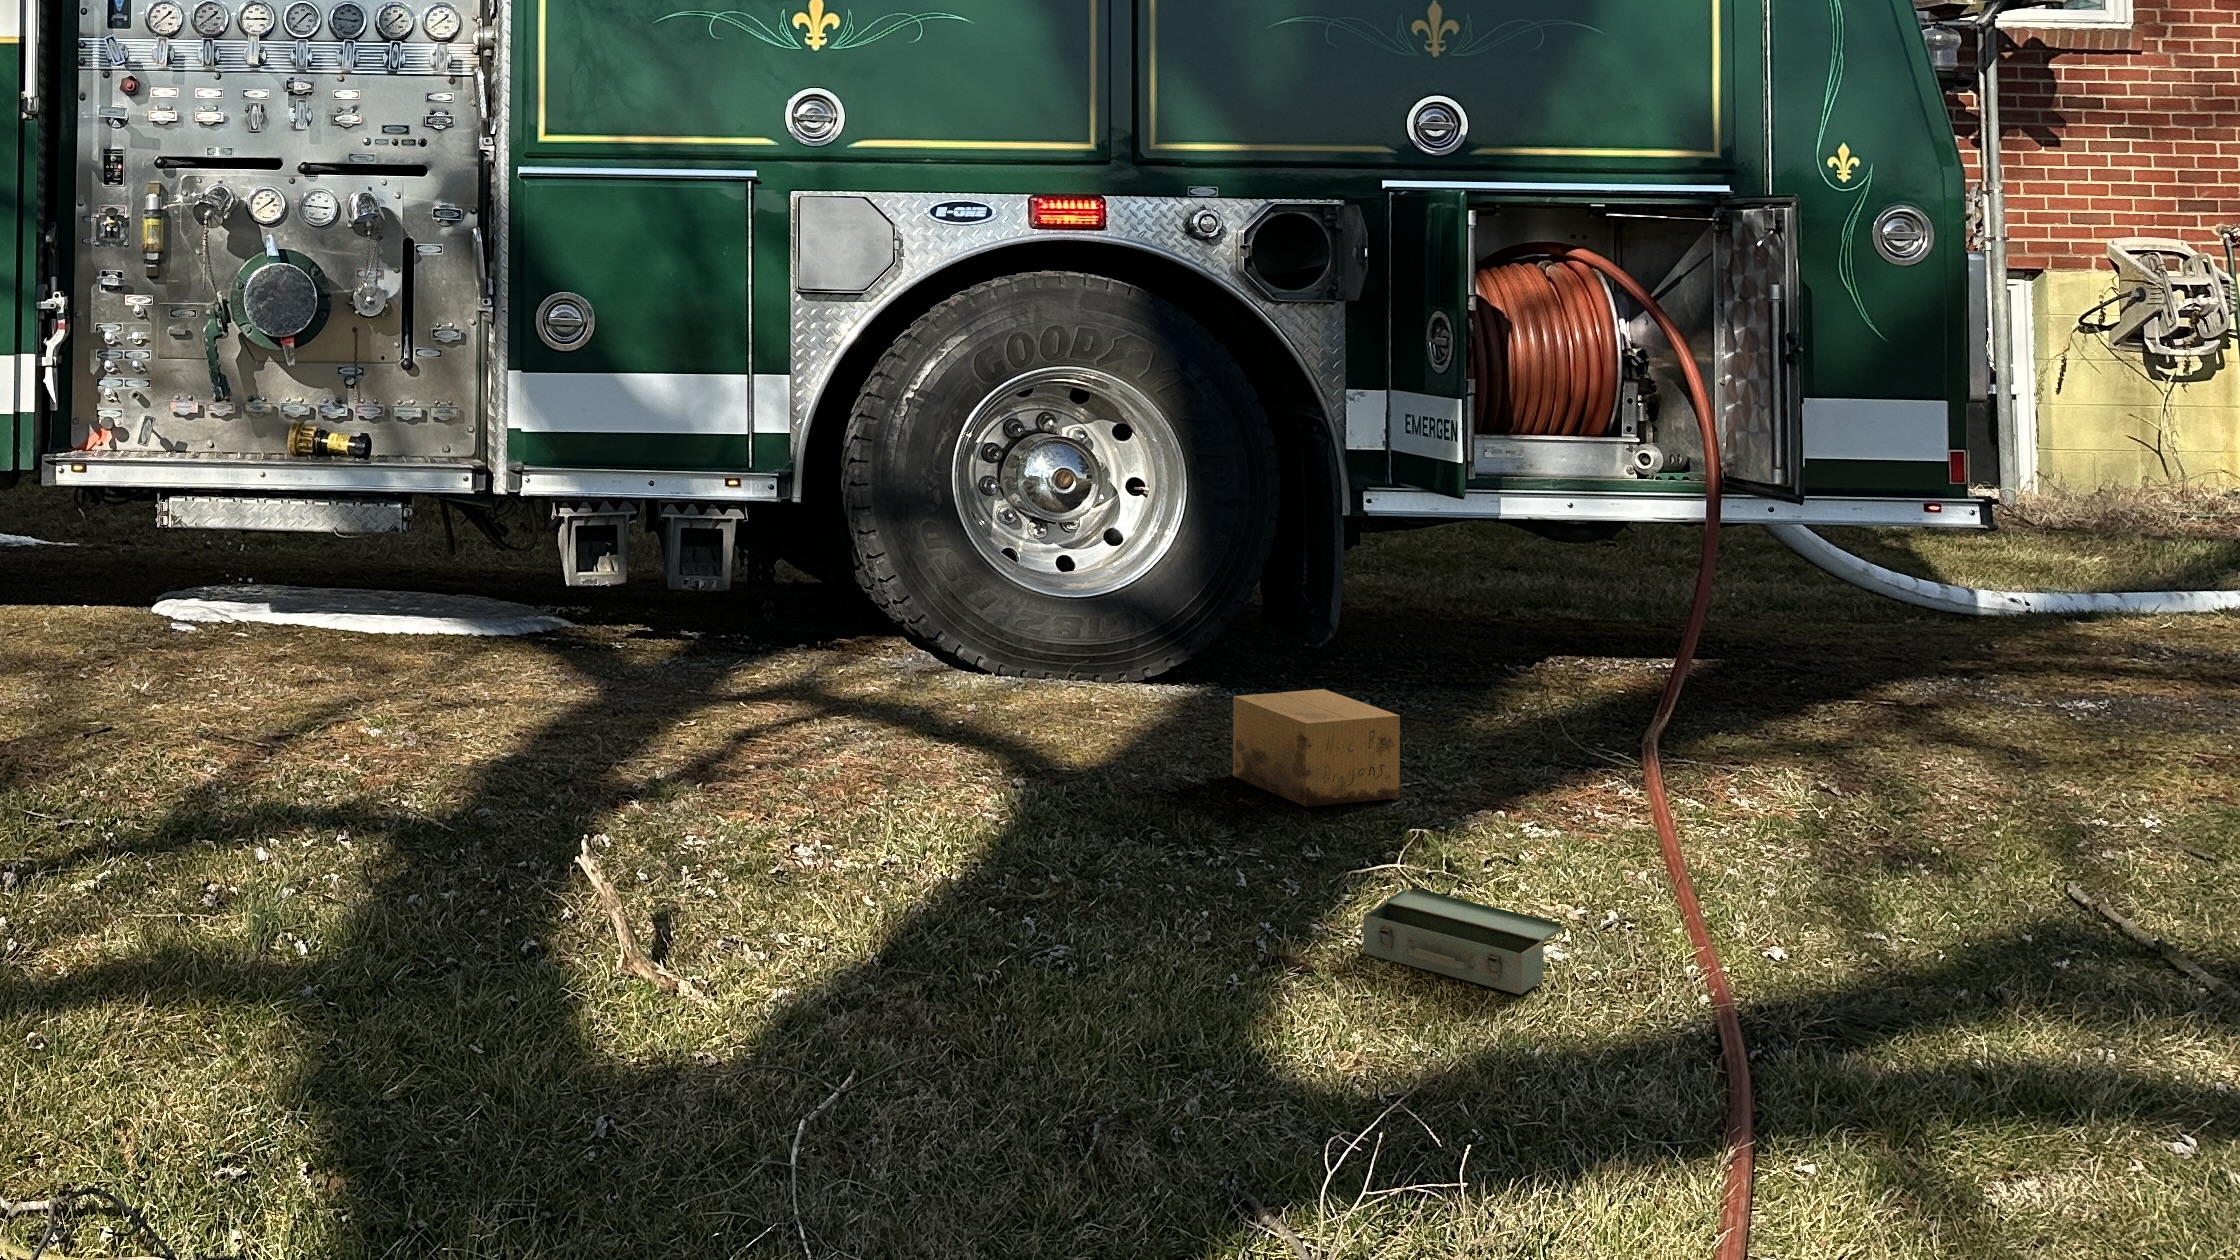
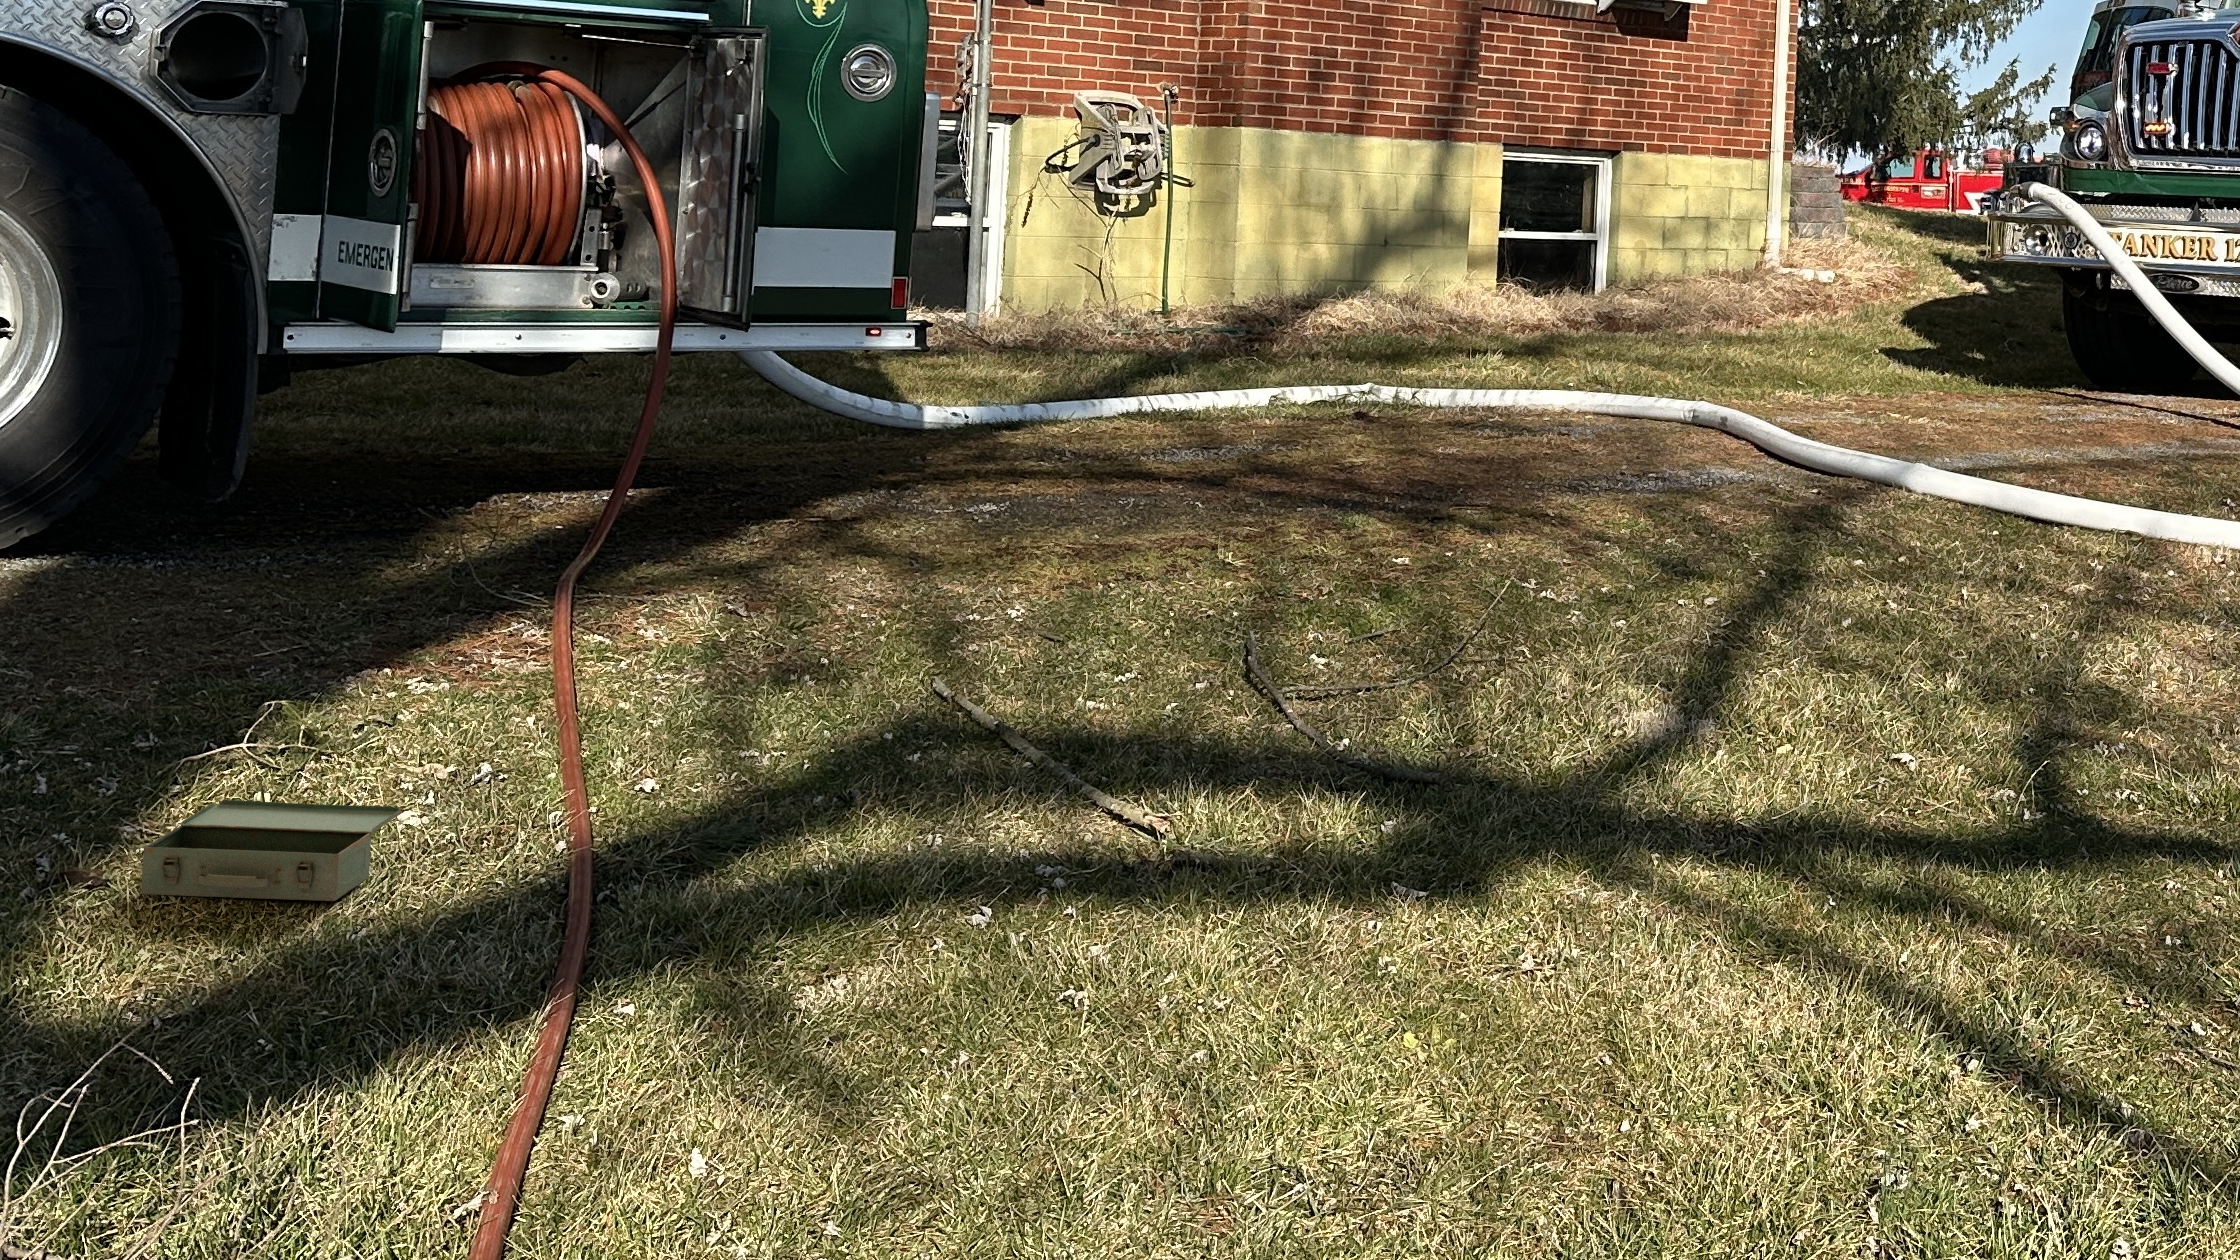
cardboard box: present [1233,689,1400,807] -> none [29,575,259,722]

